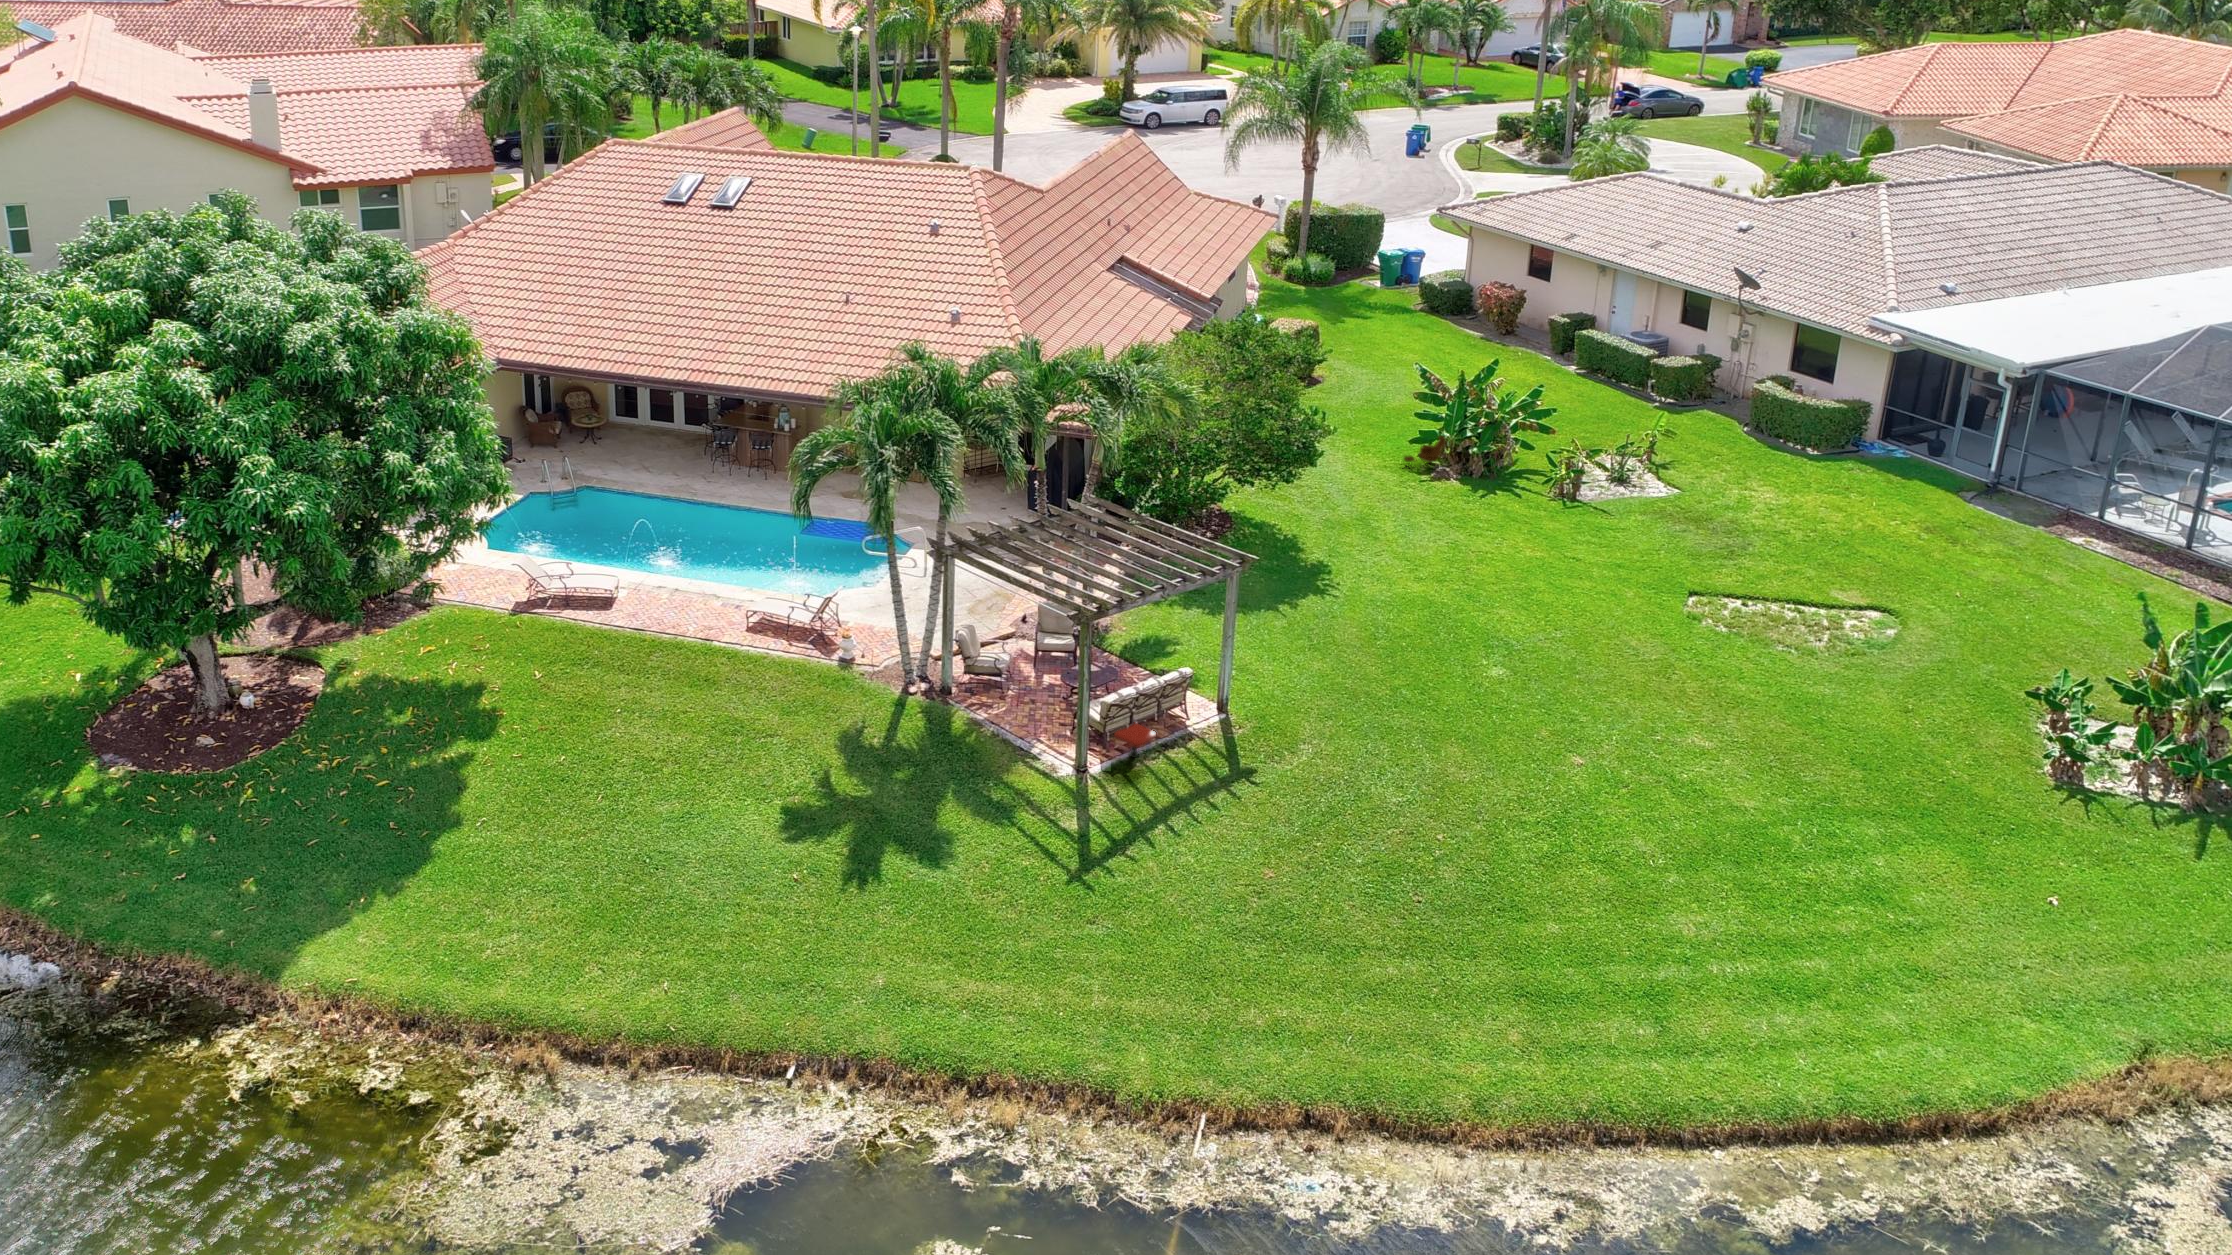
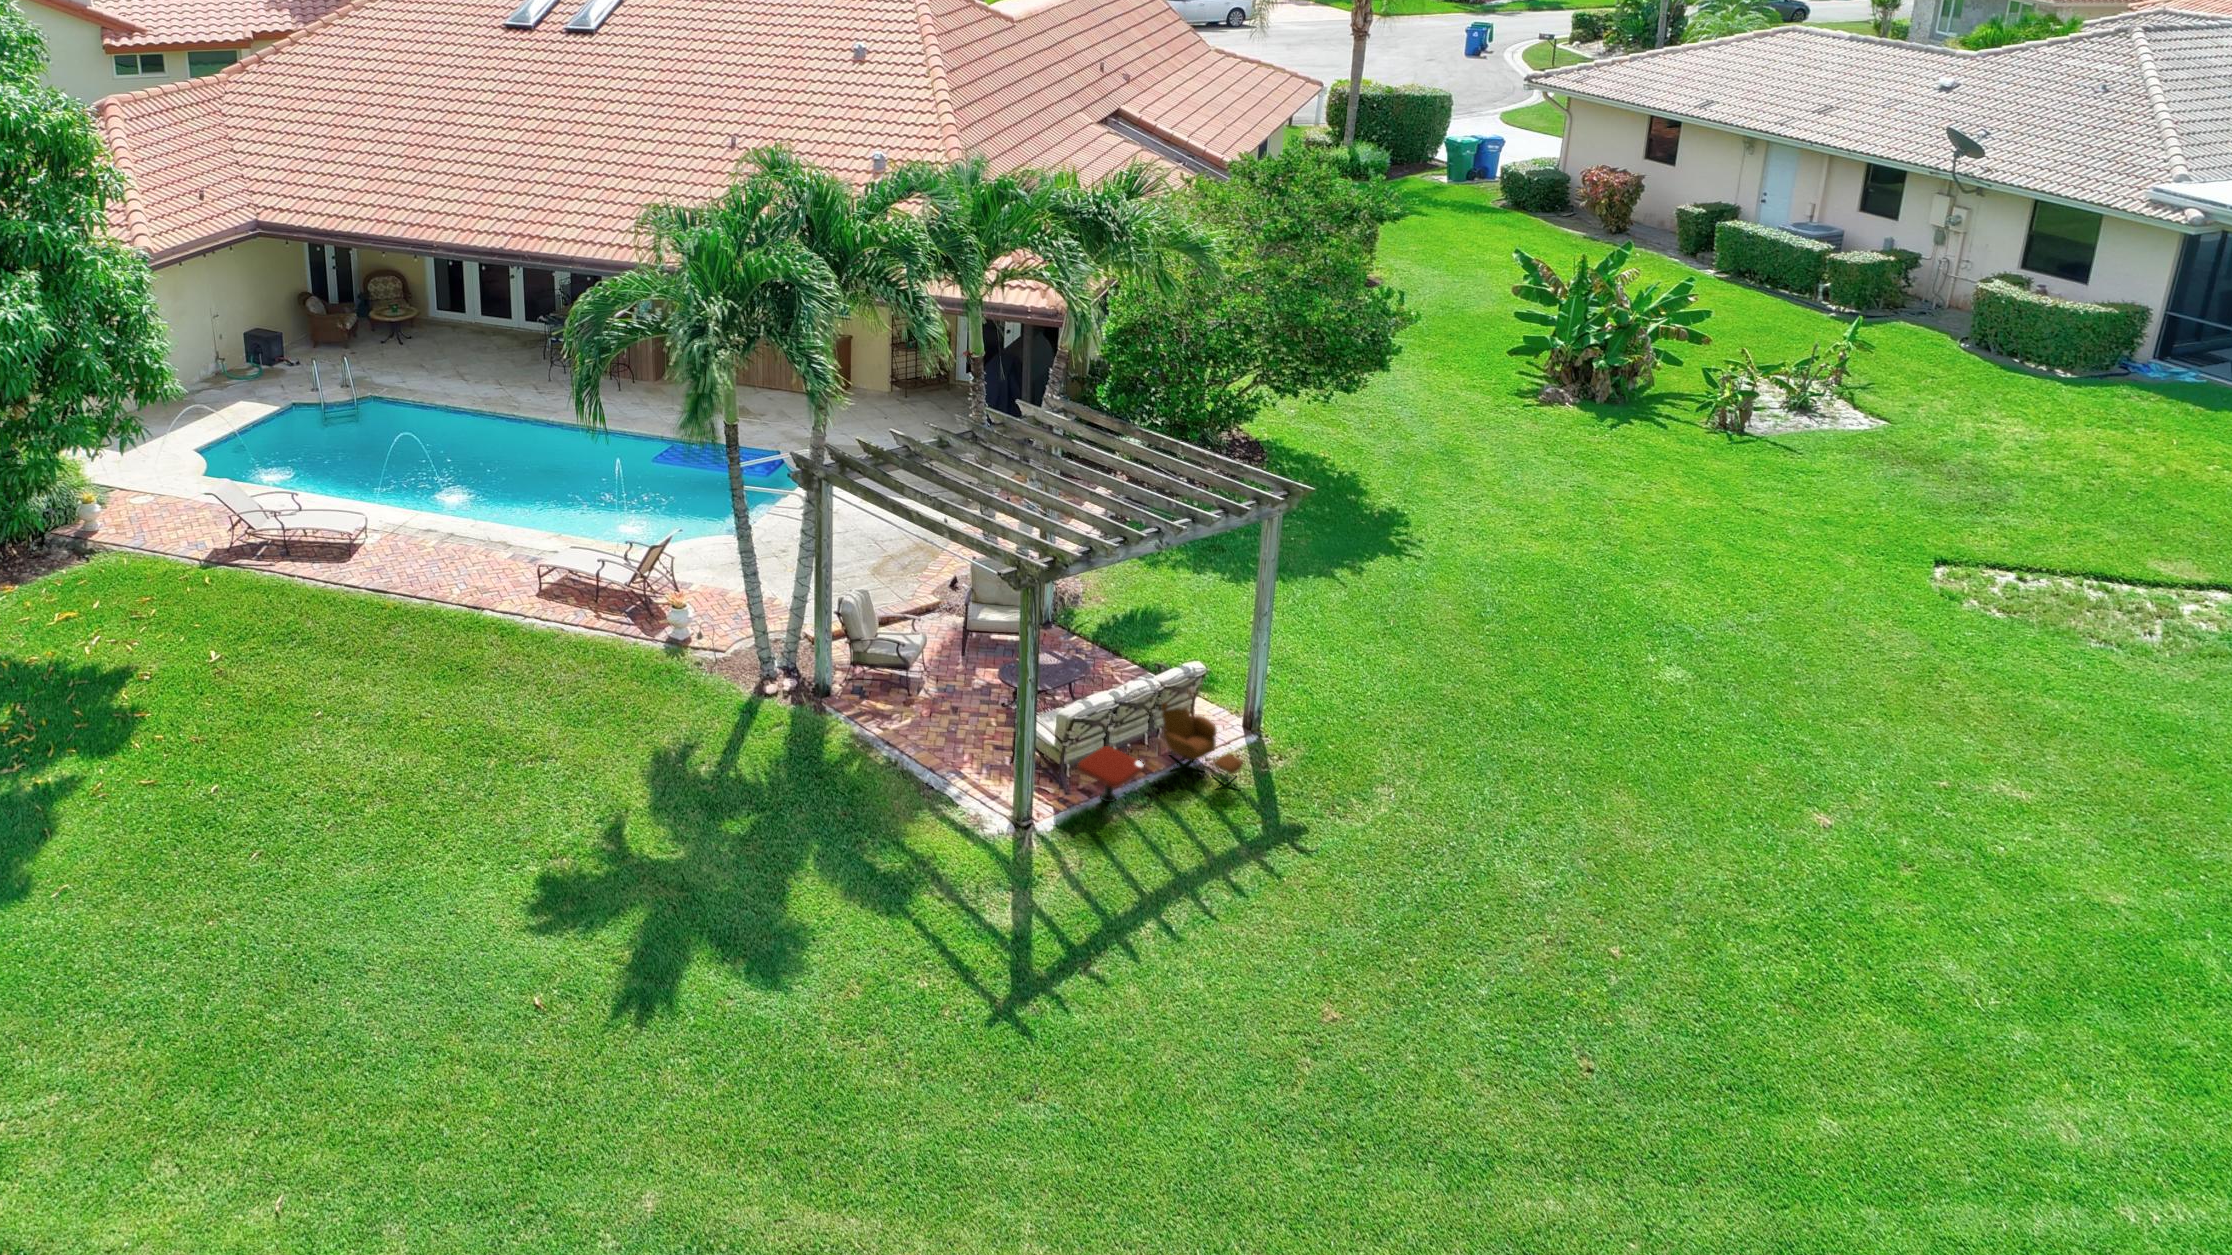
lounge chair: present [1404,436,1445,467] -> present [1161,703,1243,783]

